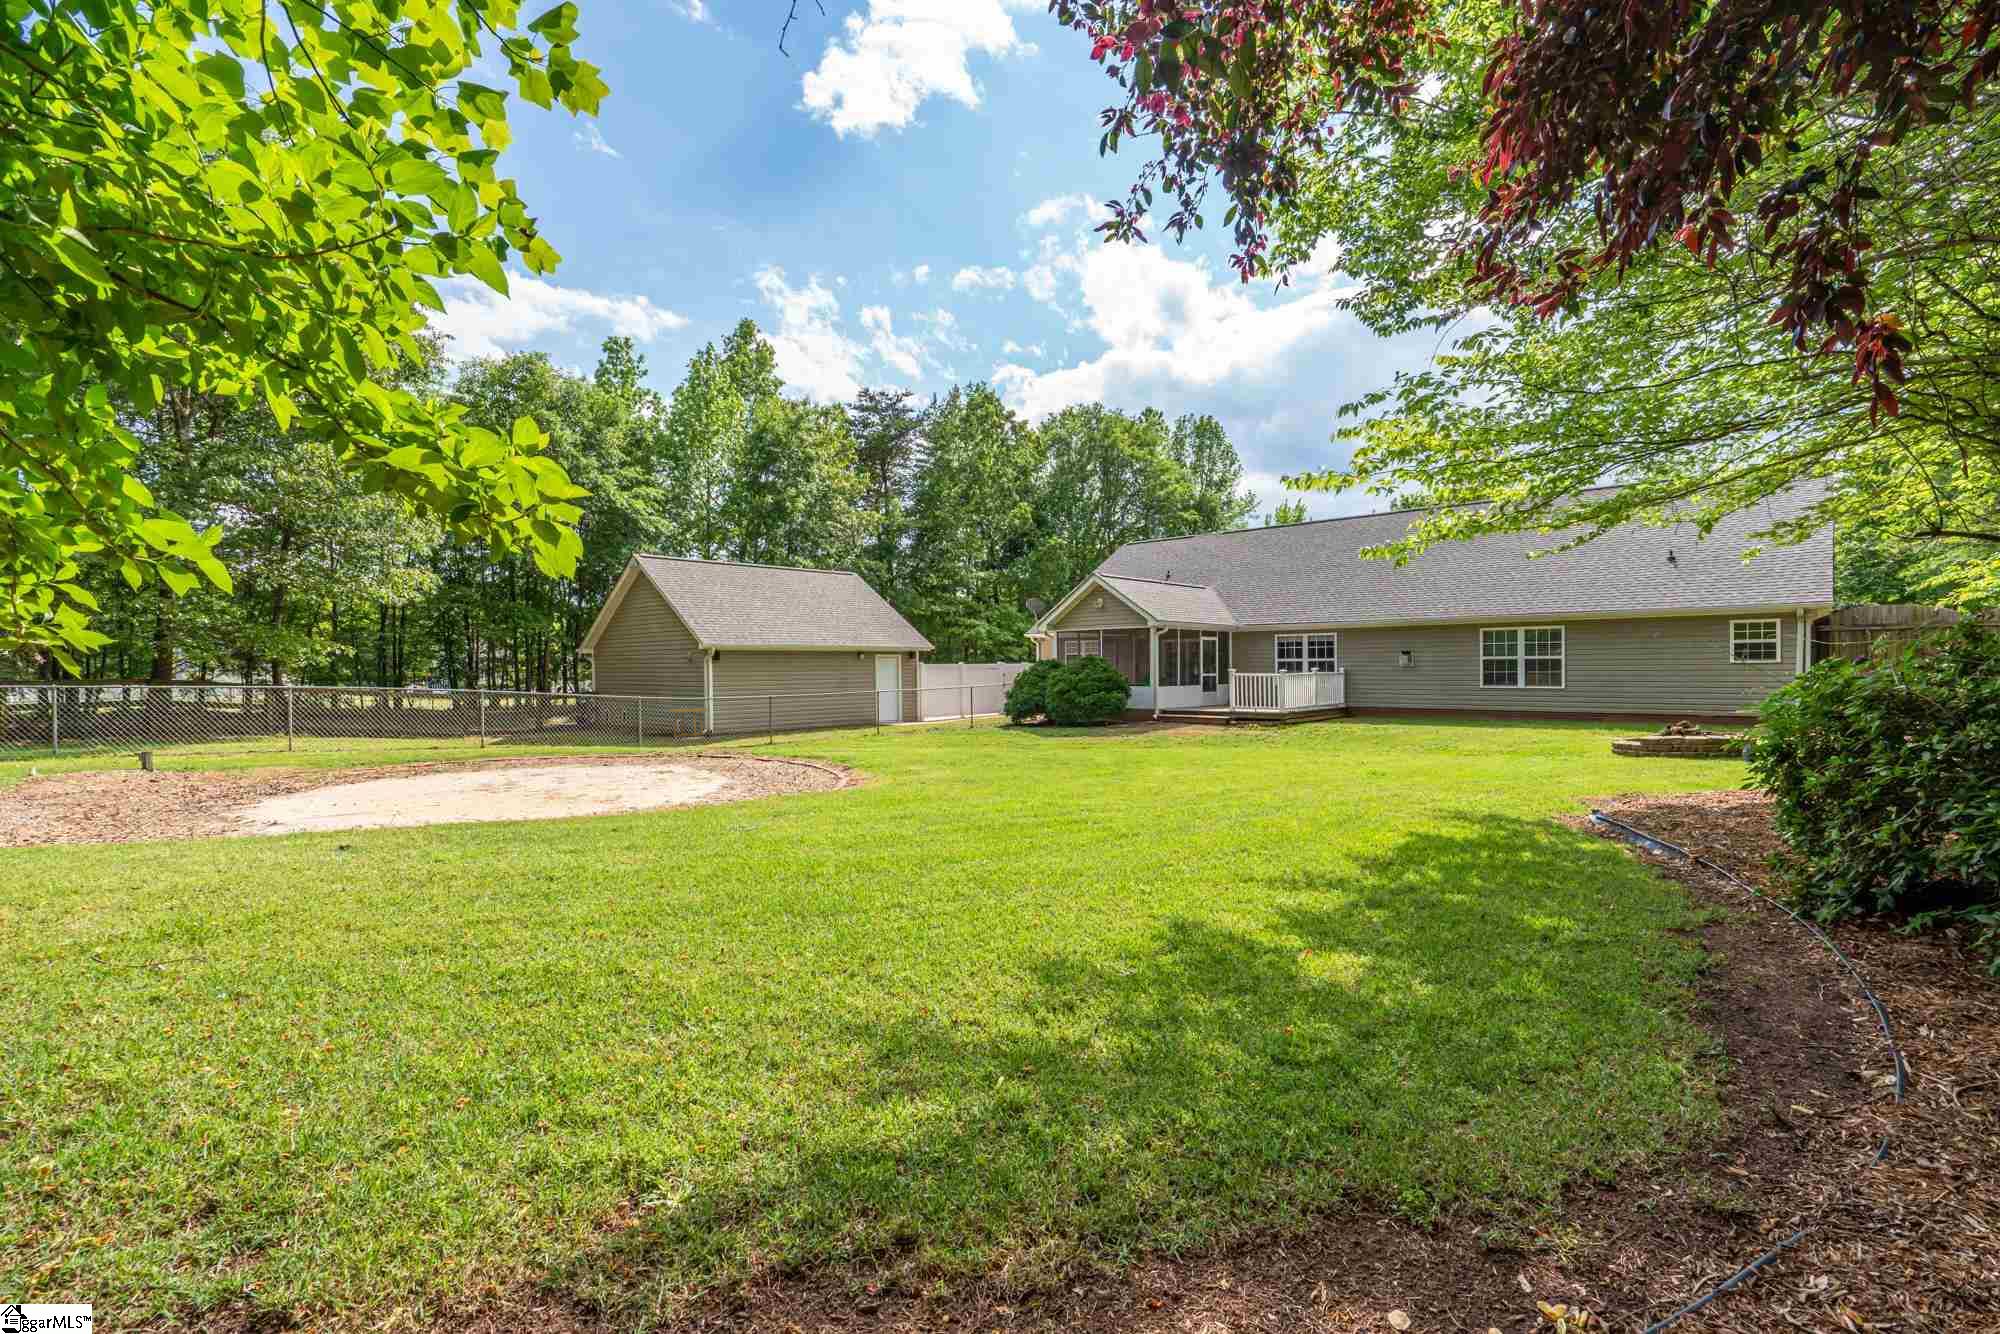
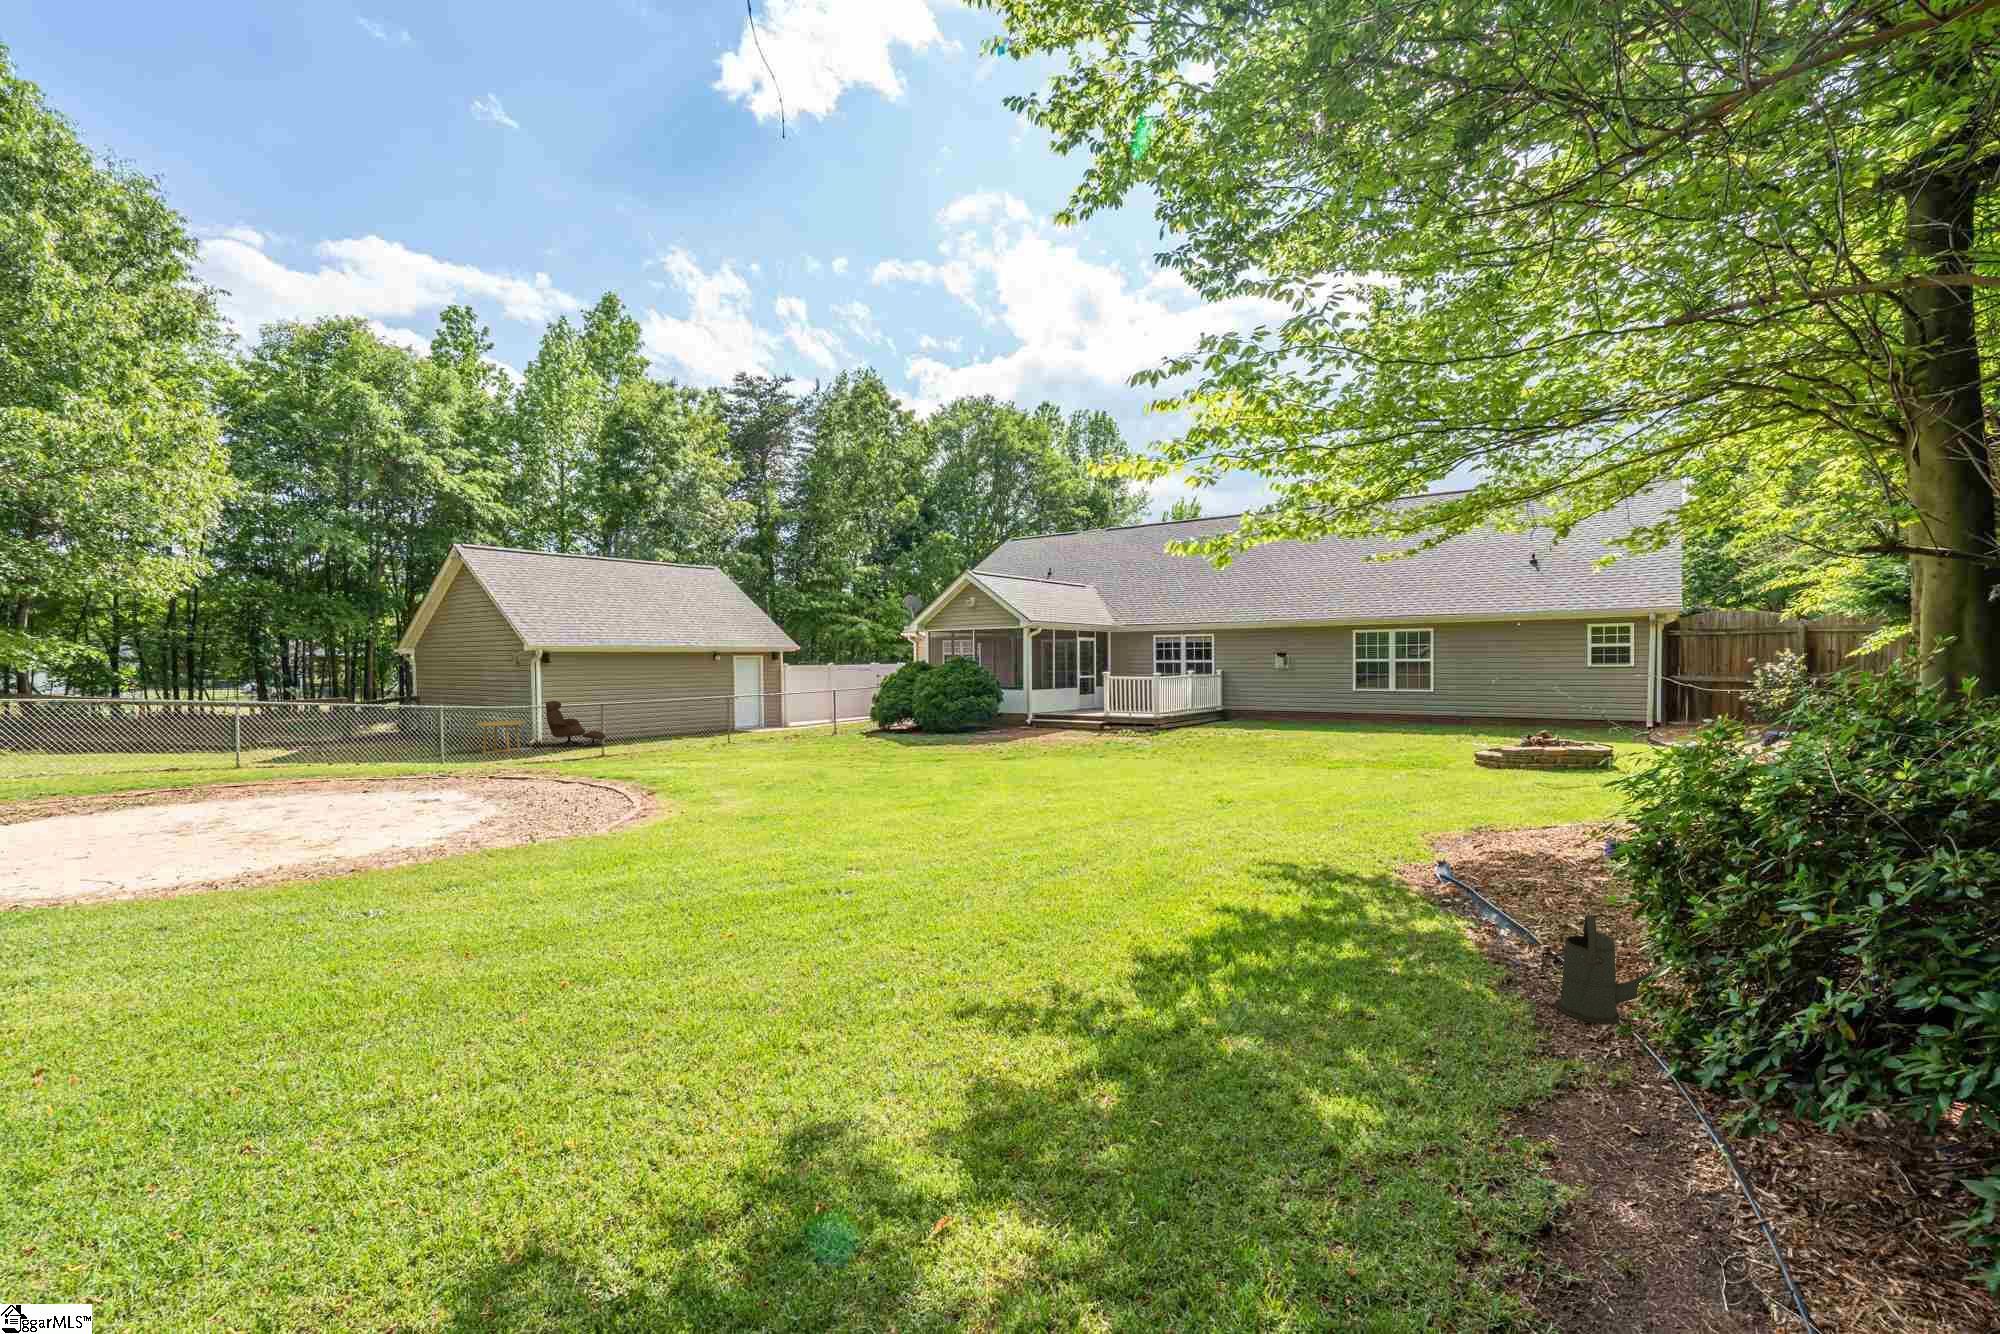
lounge chair: none [724,691,773,734] -> present [546,701,605,748]
watering can: none [1676,821,1802,903] -> present [1541,915,1653,1024]

